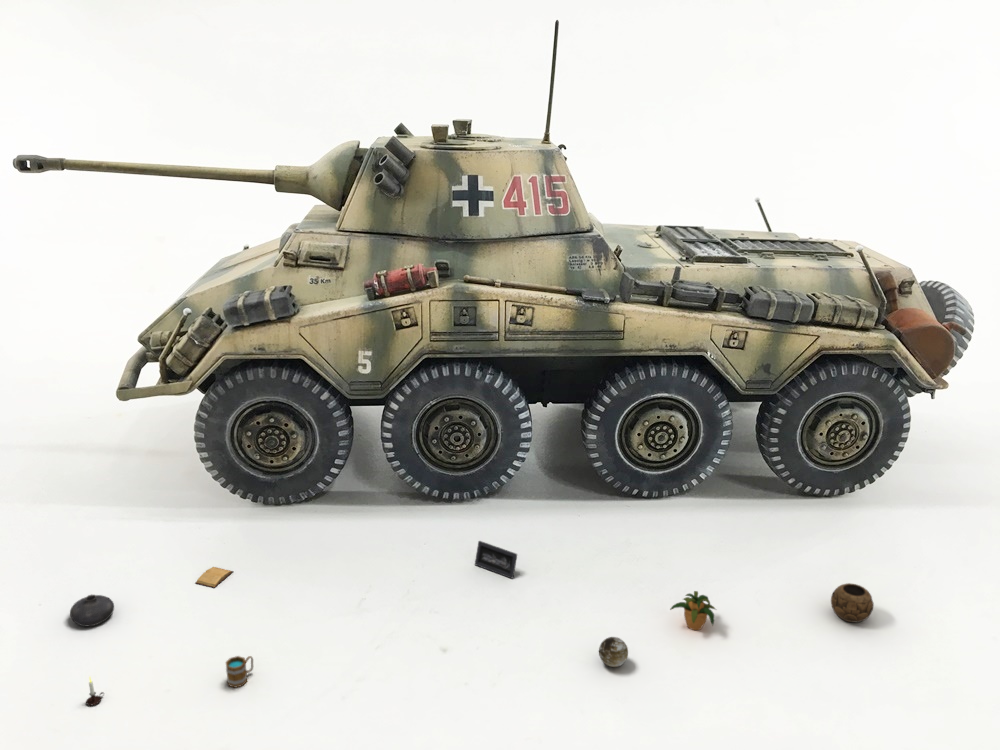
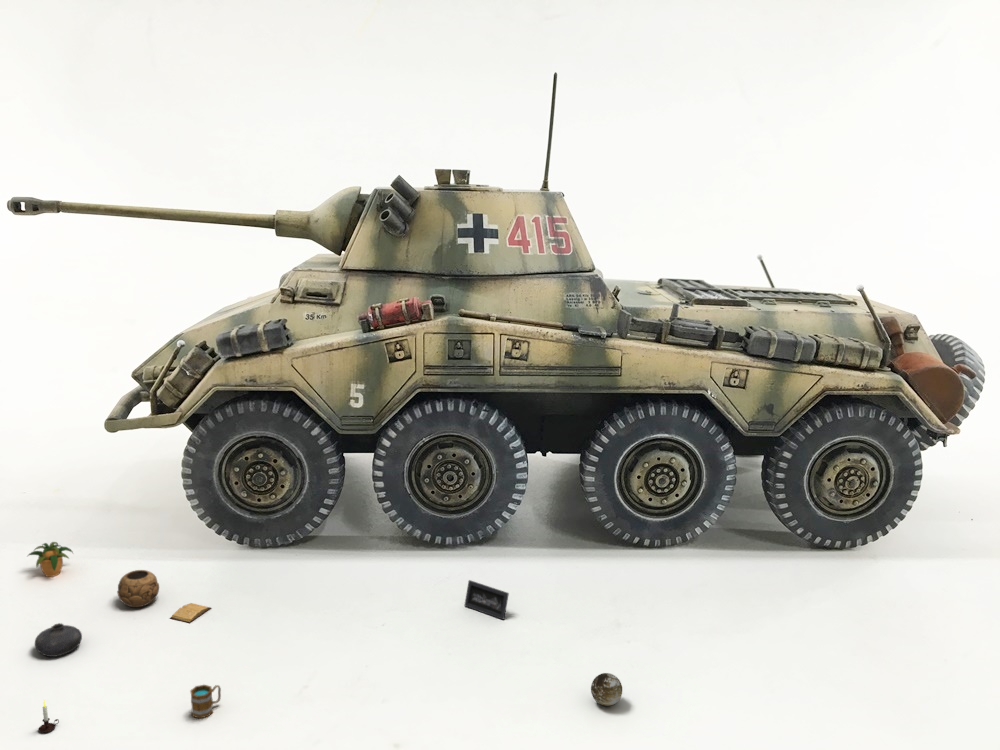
decorative bowl: present [831,583,874,622] -> present [117,570,159,607]
potted plant: present [670,591,715,630] -> present [29,542,72,577]

